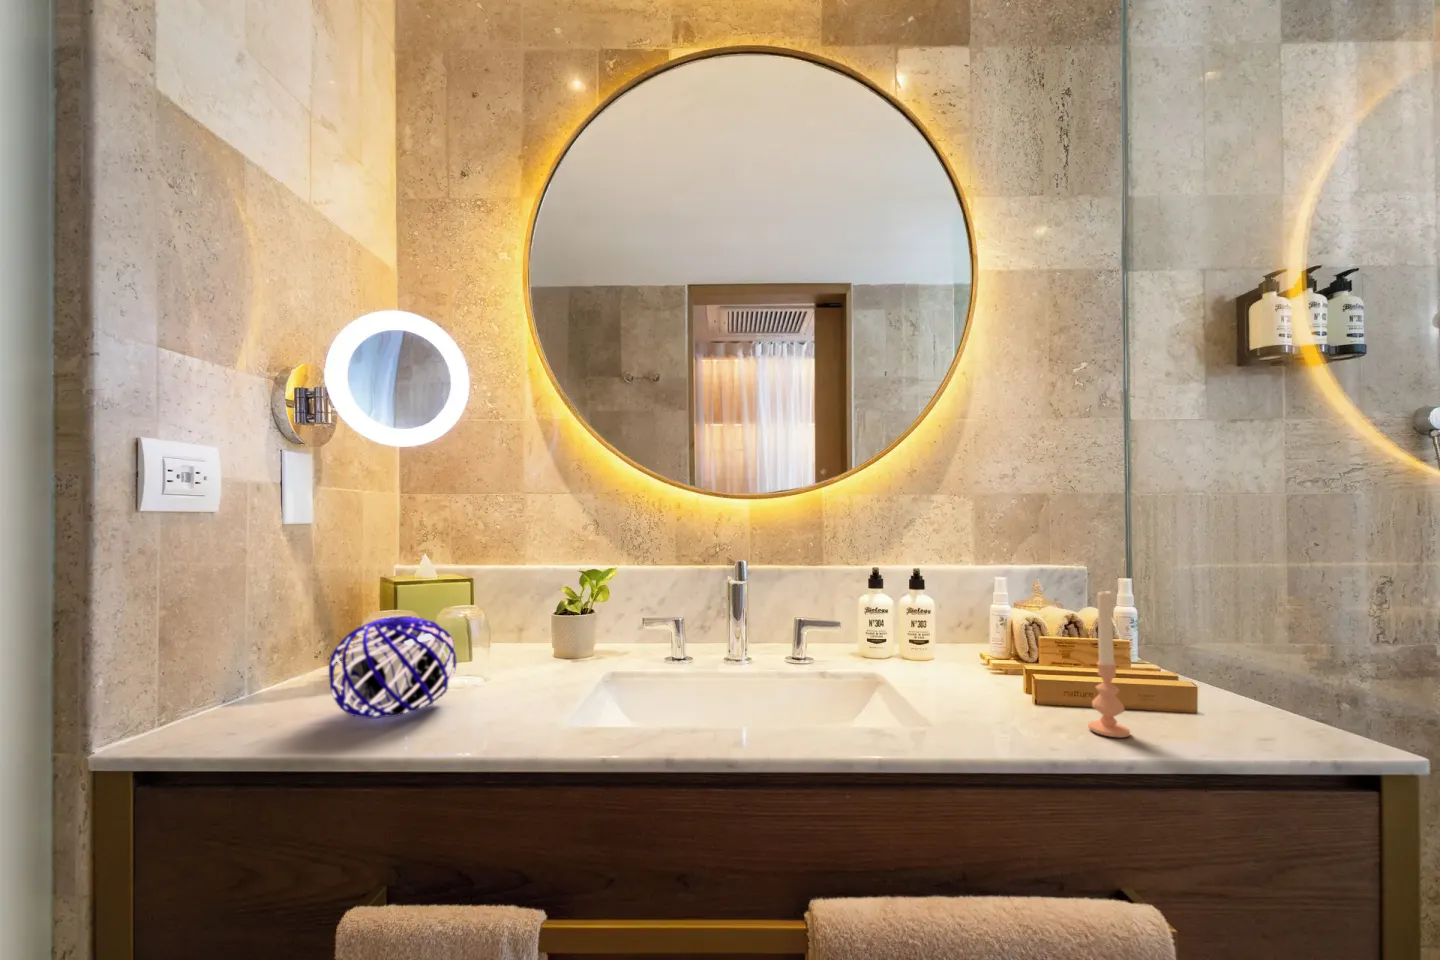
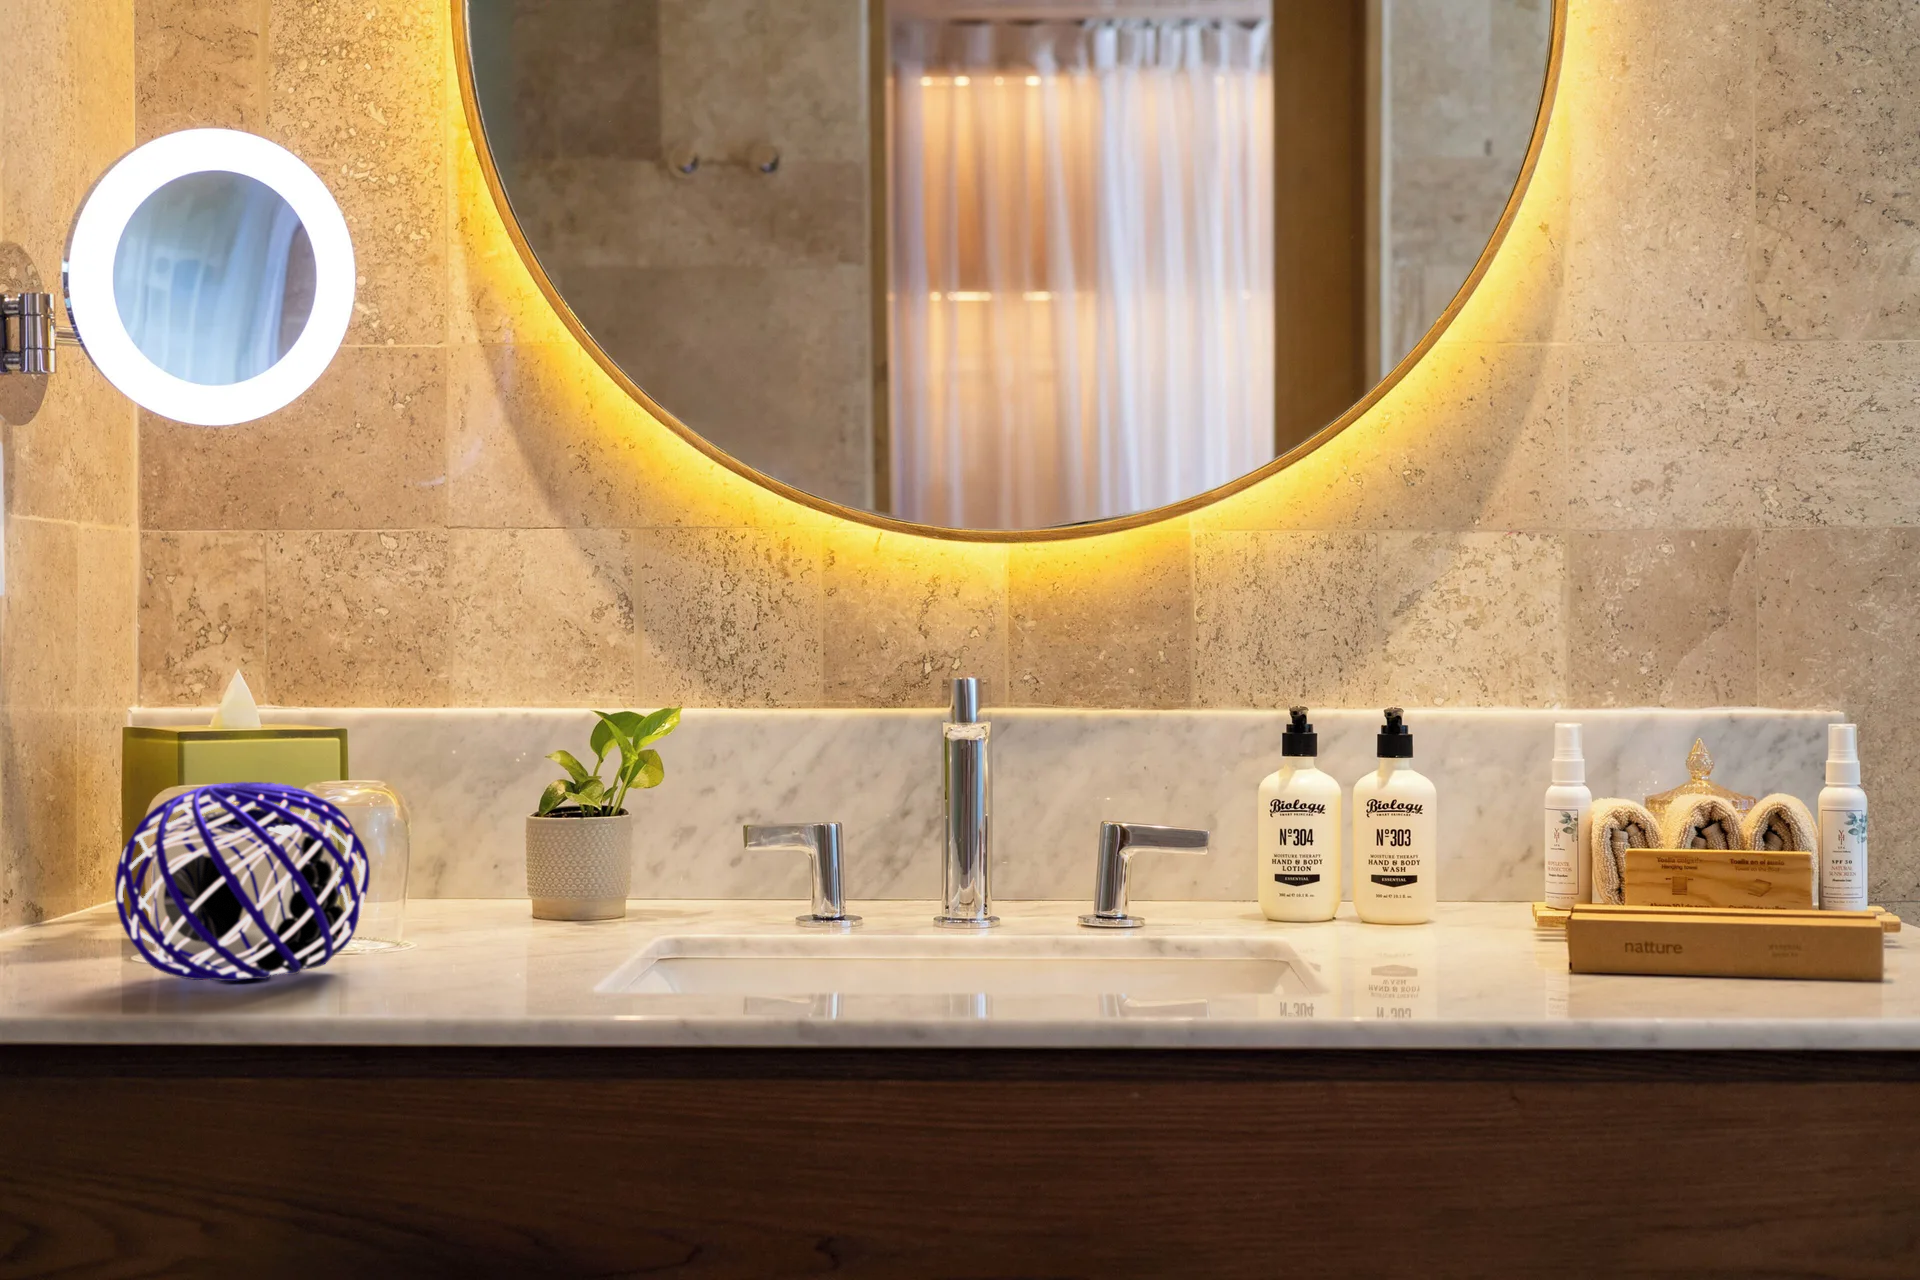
candle: present [1088,591,1130,737] -> none [1670,717,1745,999]

